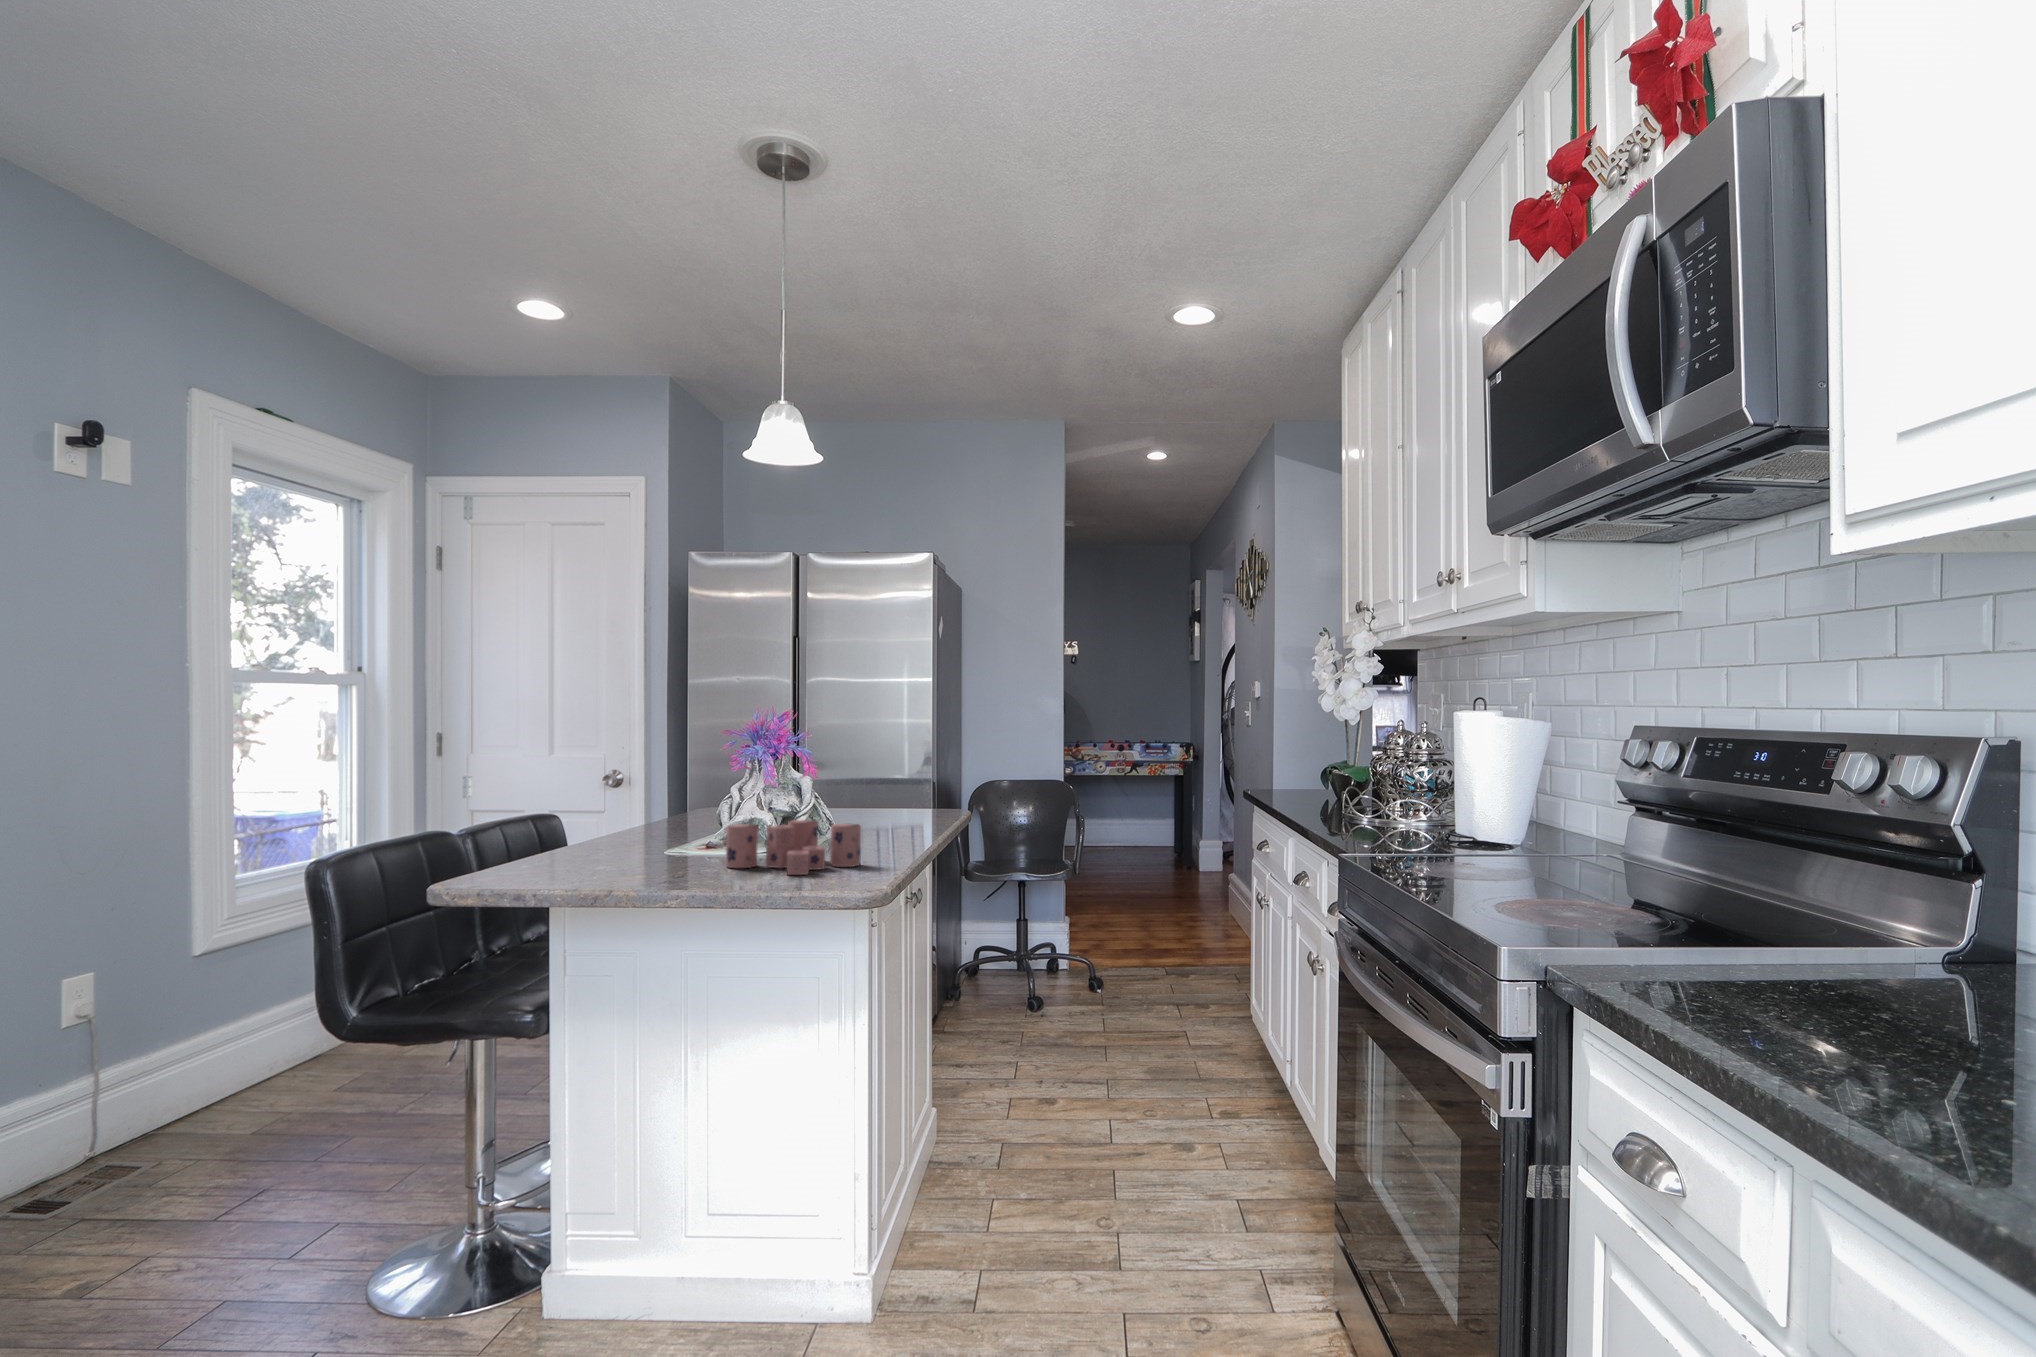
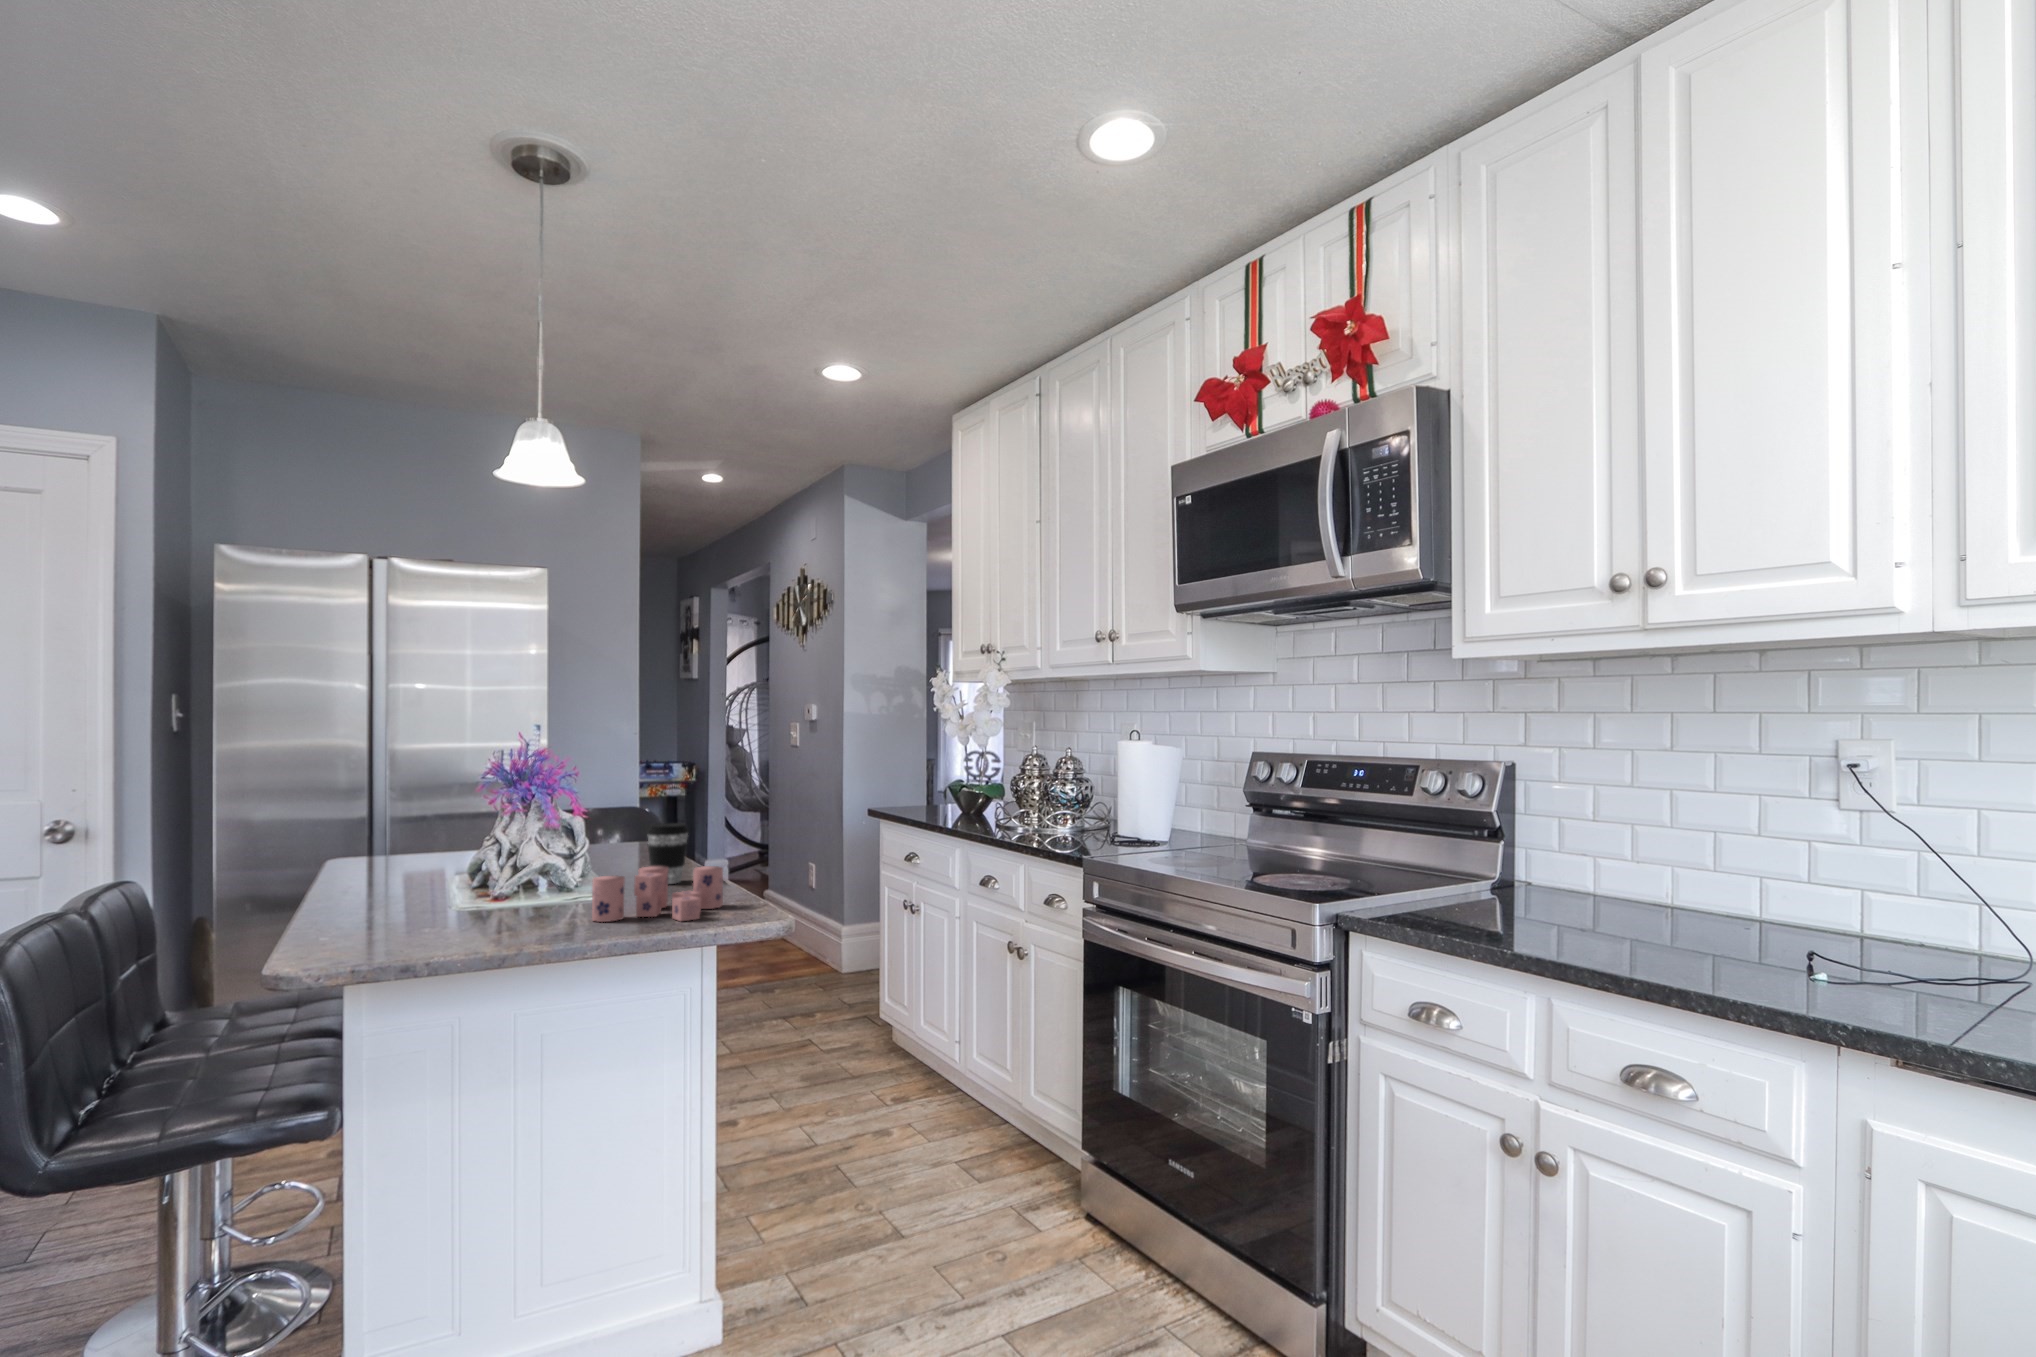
coffee cup: none [857,782,898,842] -> present [647,823,689,884]

